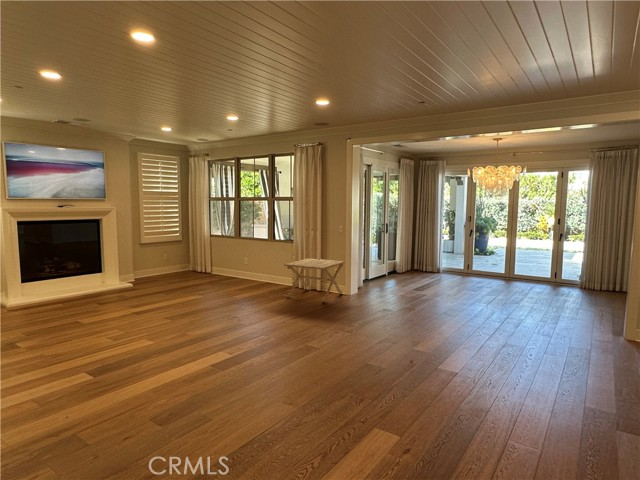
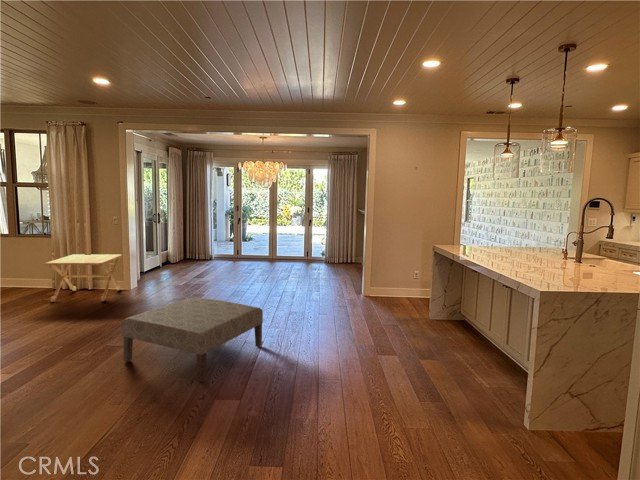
ottoman: none [312,311,453,405] -> present [122,297,263,382]

